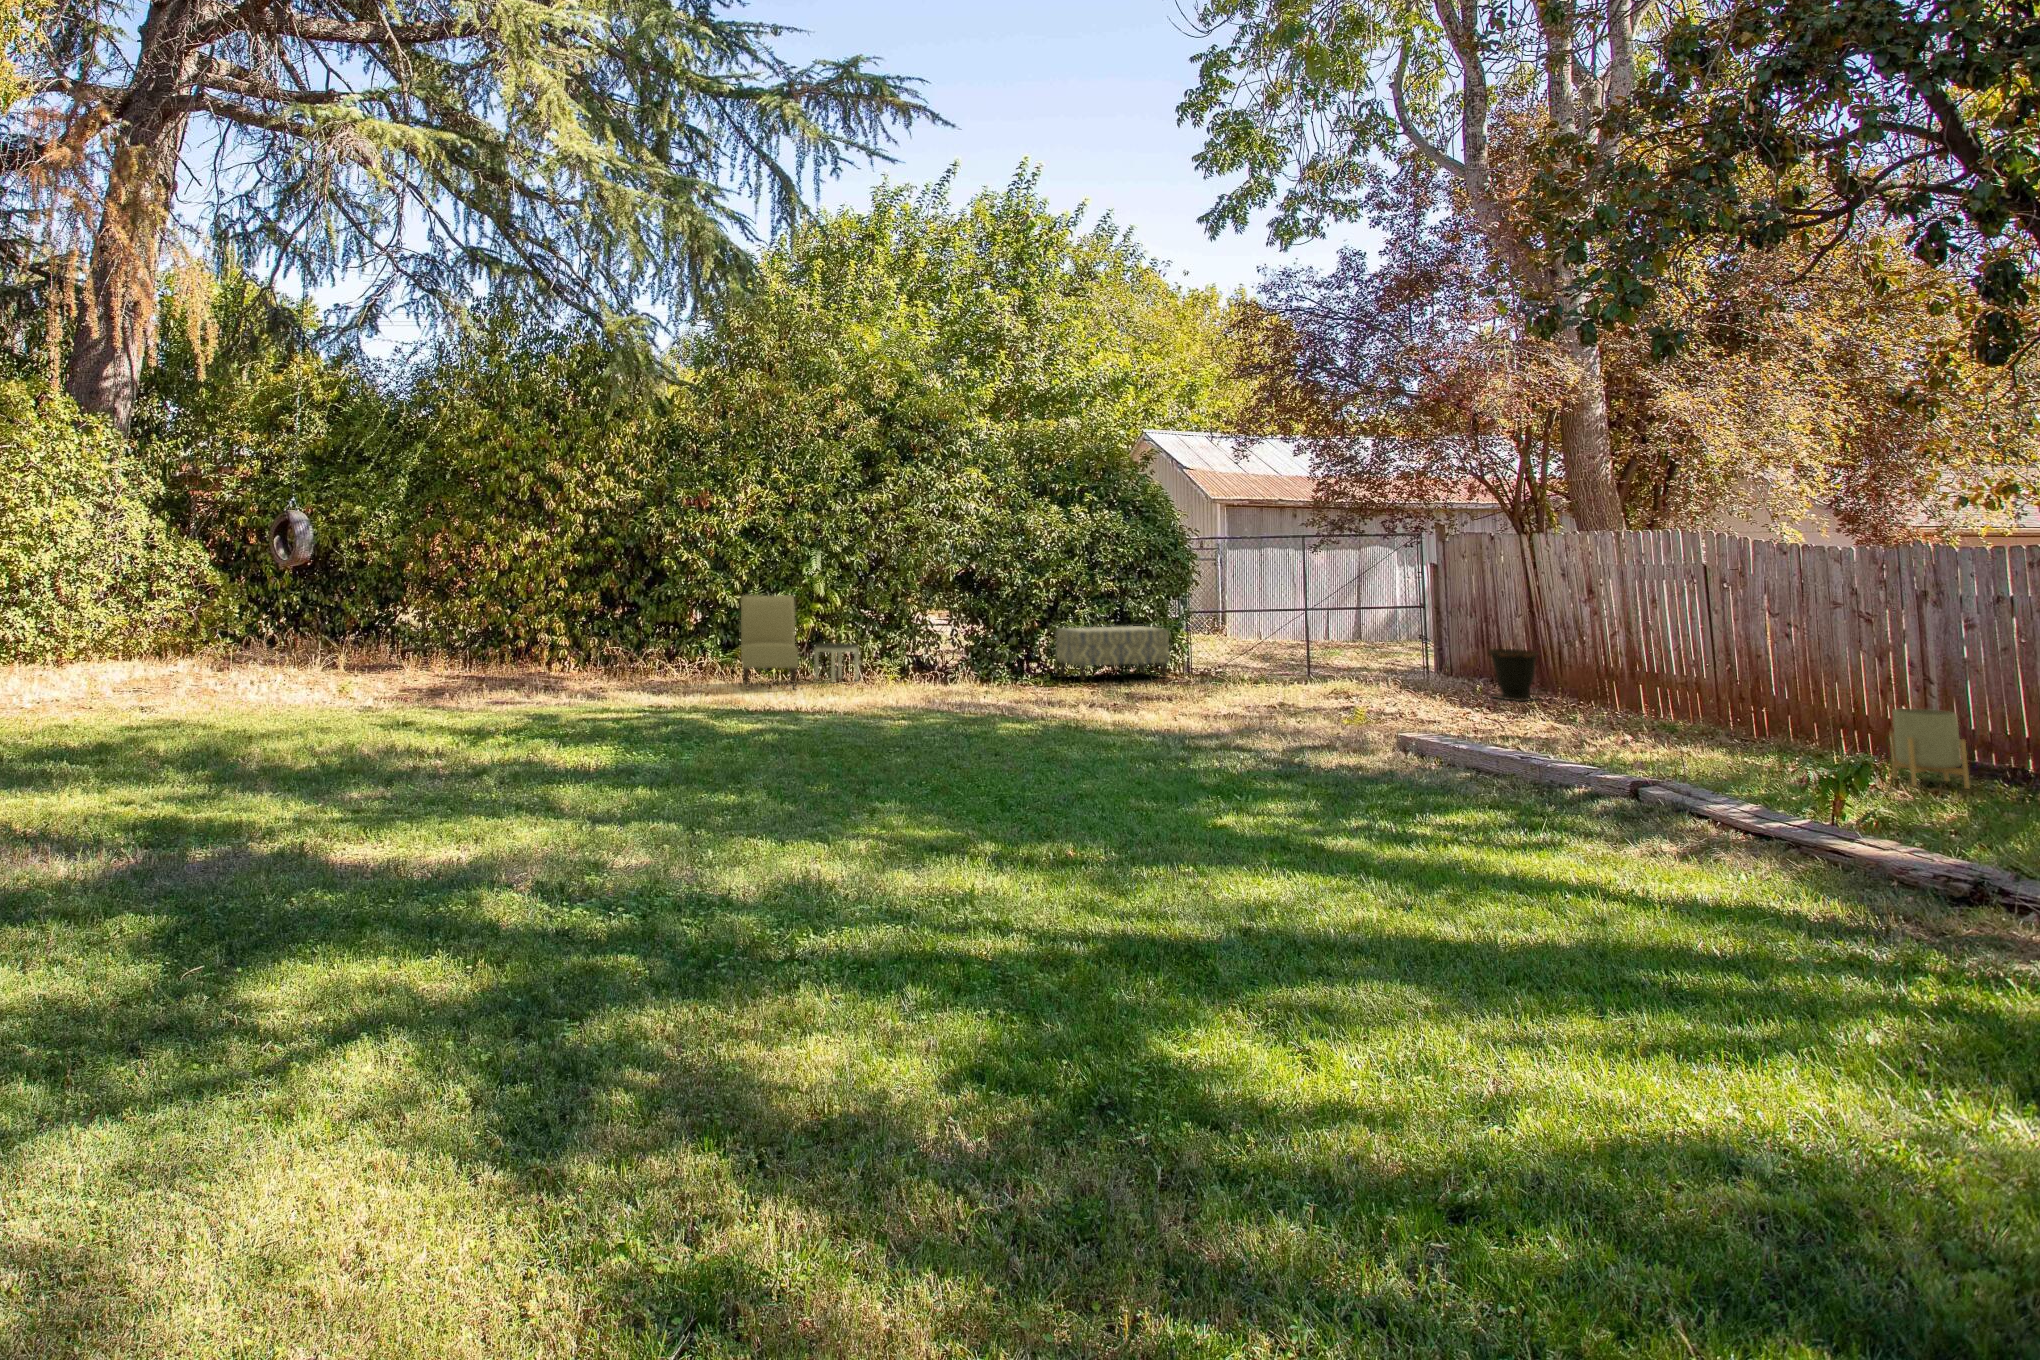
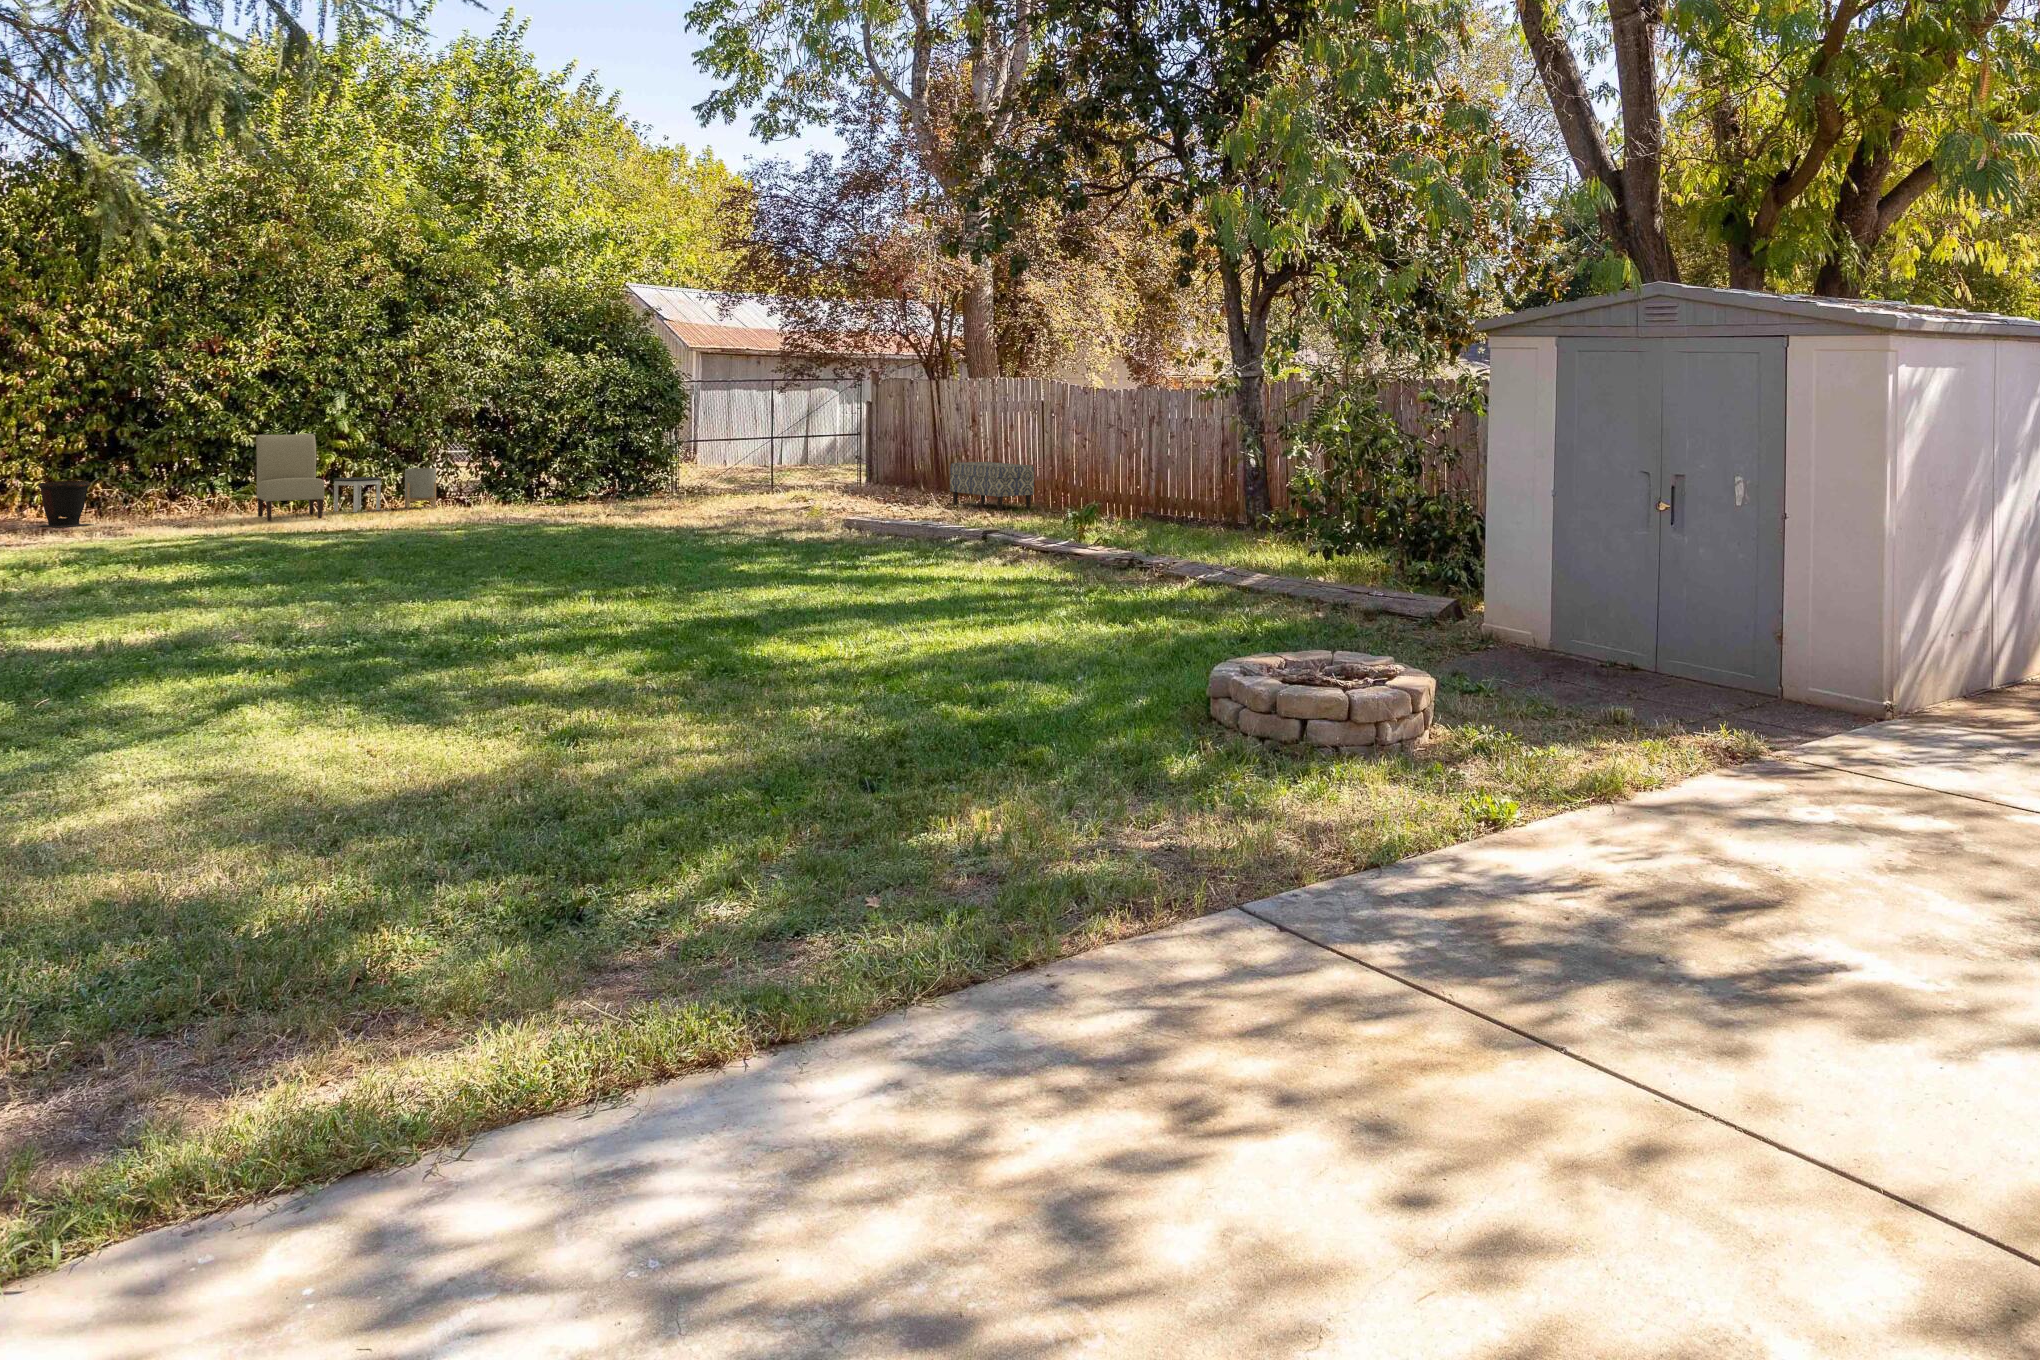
bench: present [1056,626,1170,681] -> present [950,462,1034,510]
bucket: present [1489,649,1539,701] -> present [38,480,91,527]
planter: present [1889,709,1970,789] -> present [405,468,436,509]

